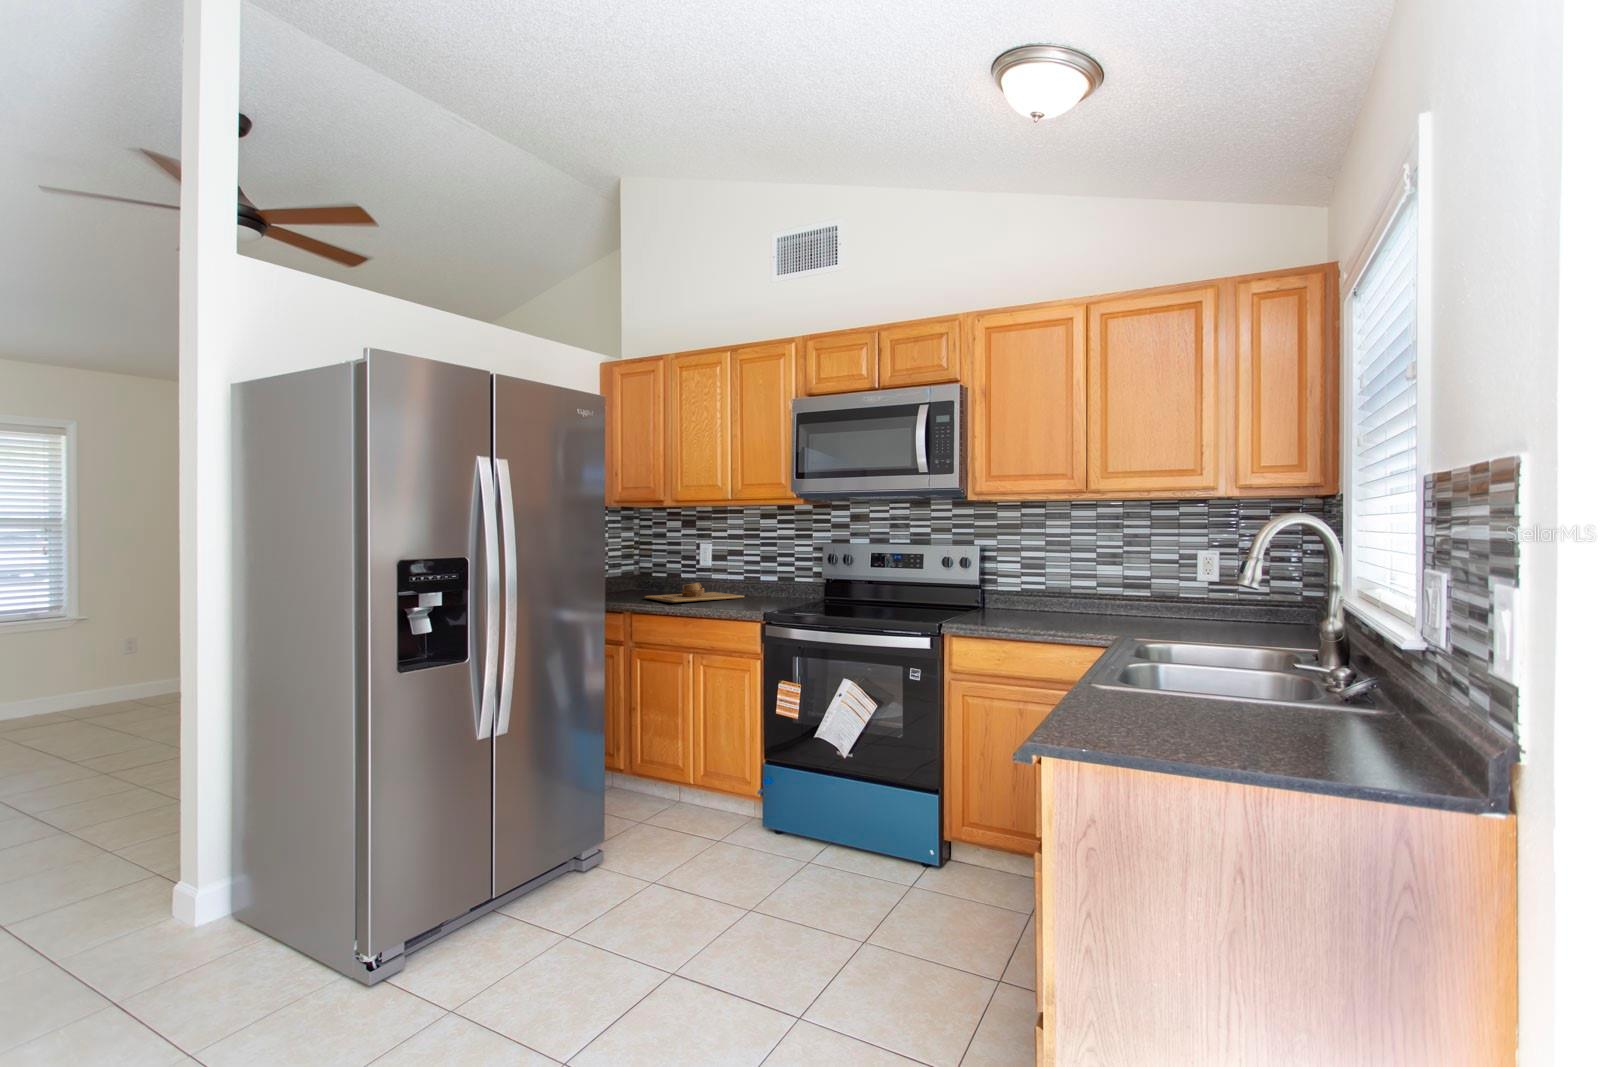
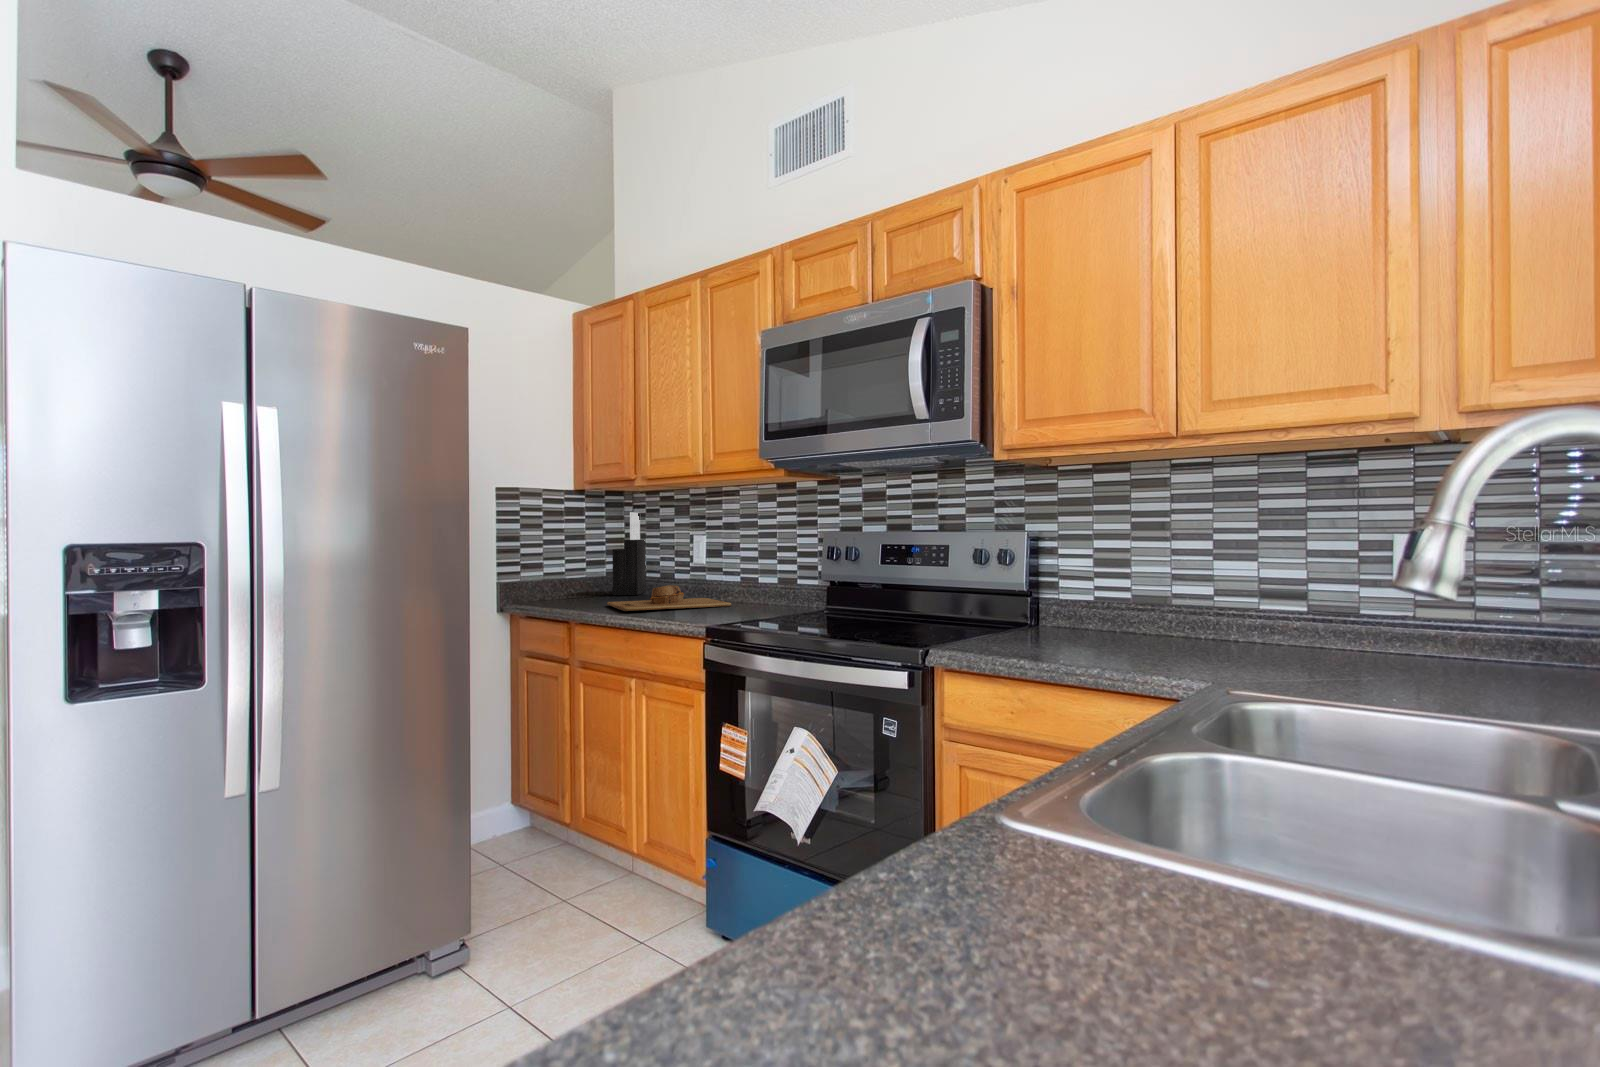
knife block: none [626,525,651,591] -> present [612,512,646,595]

